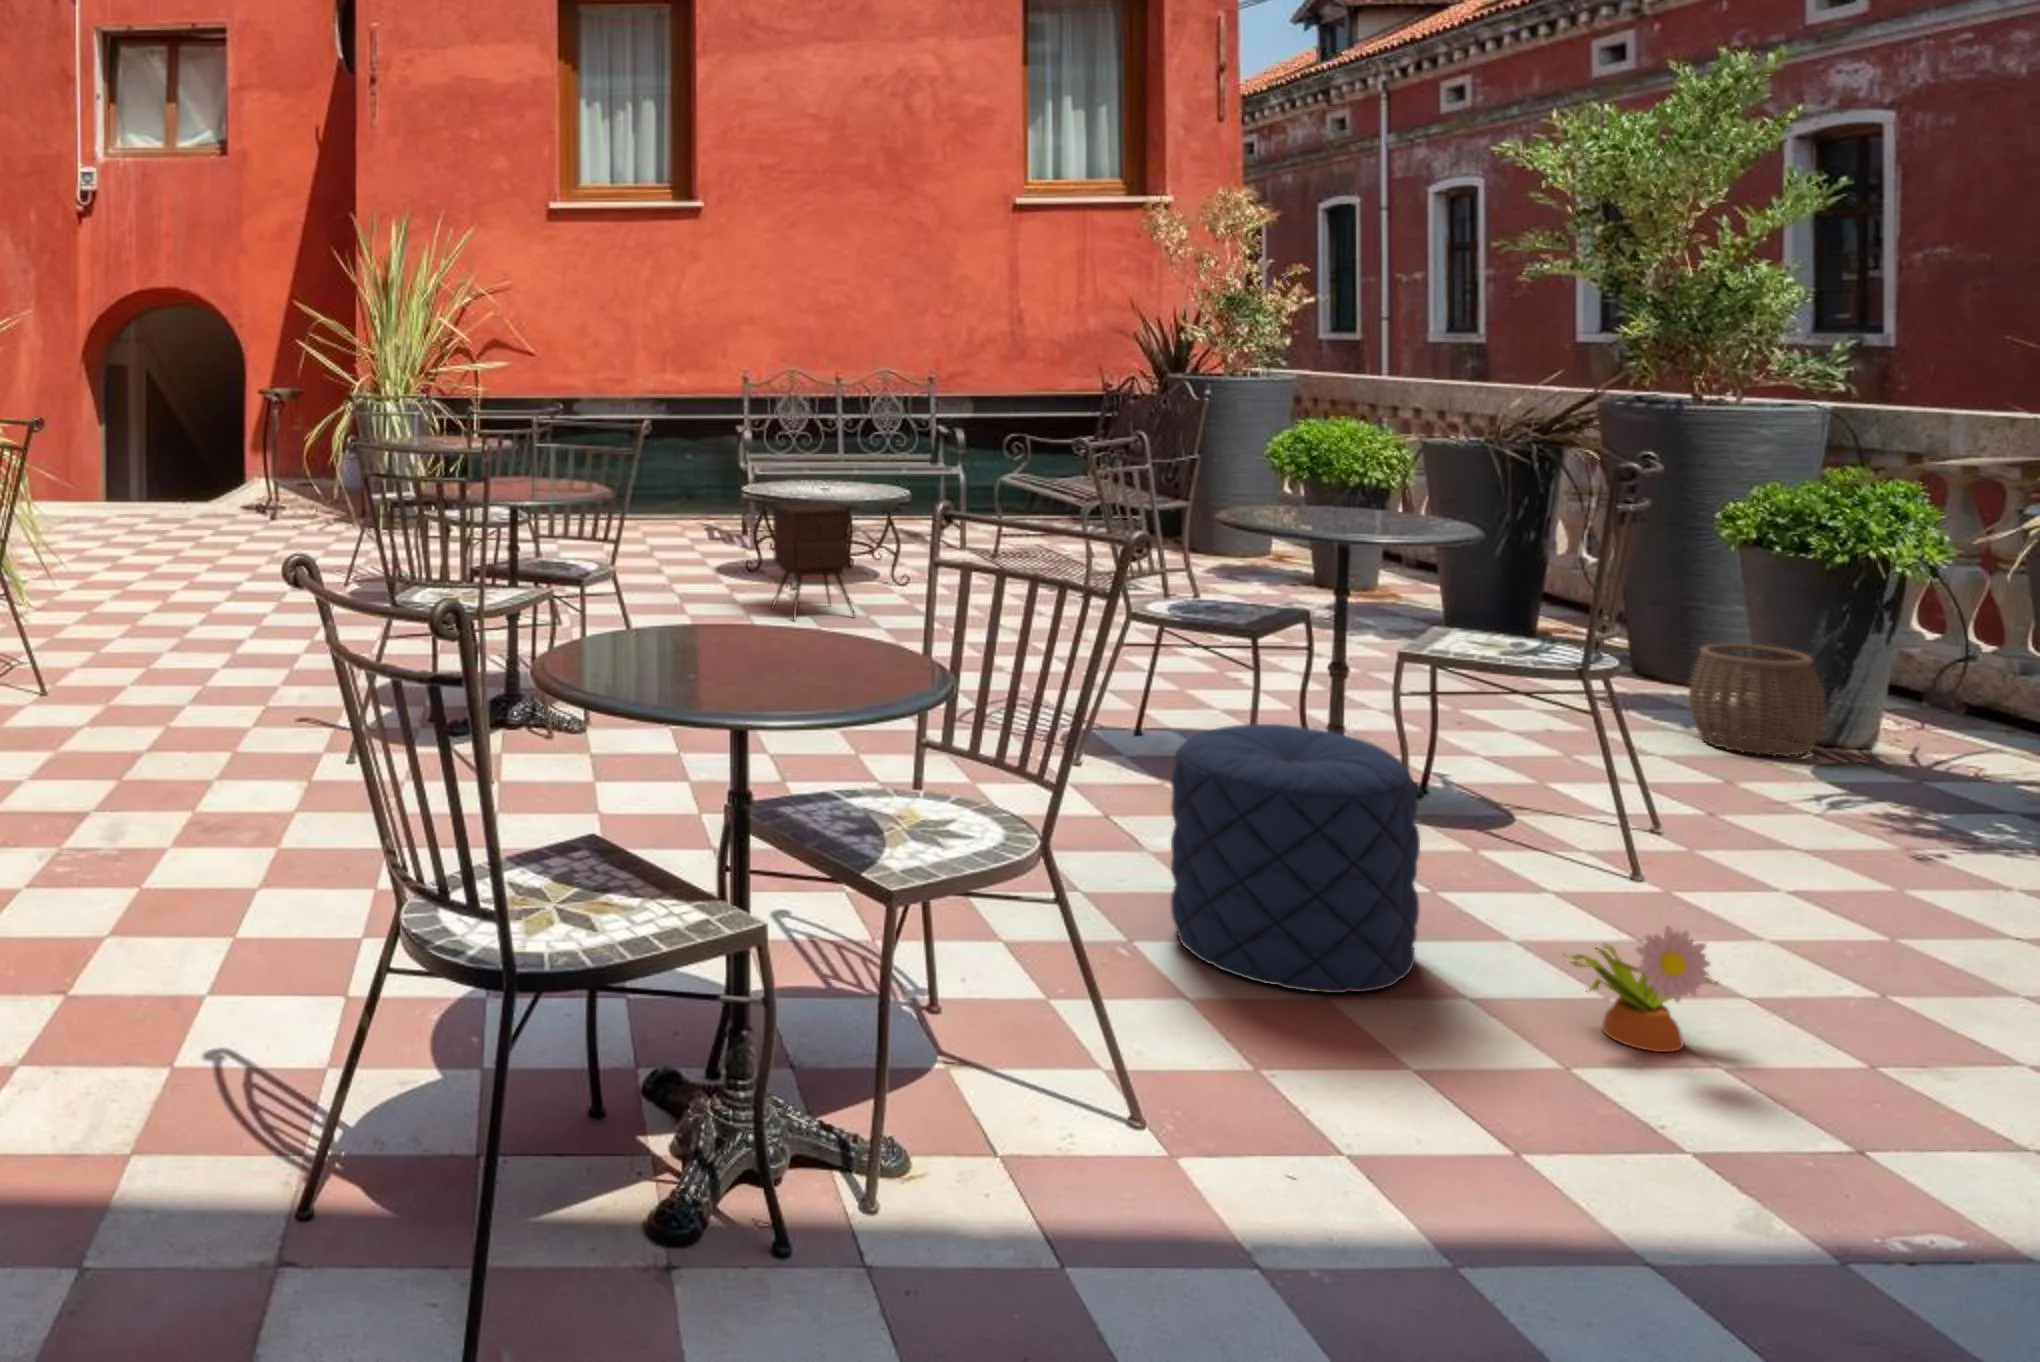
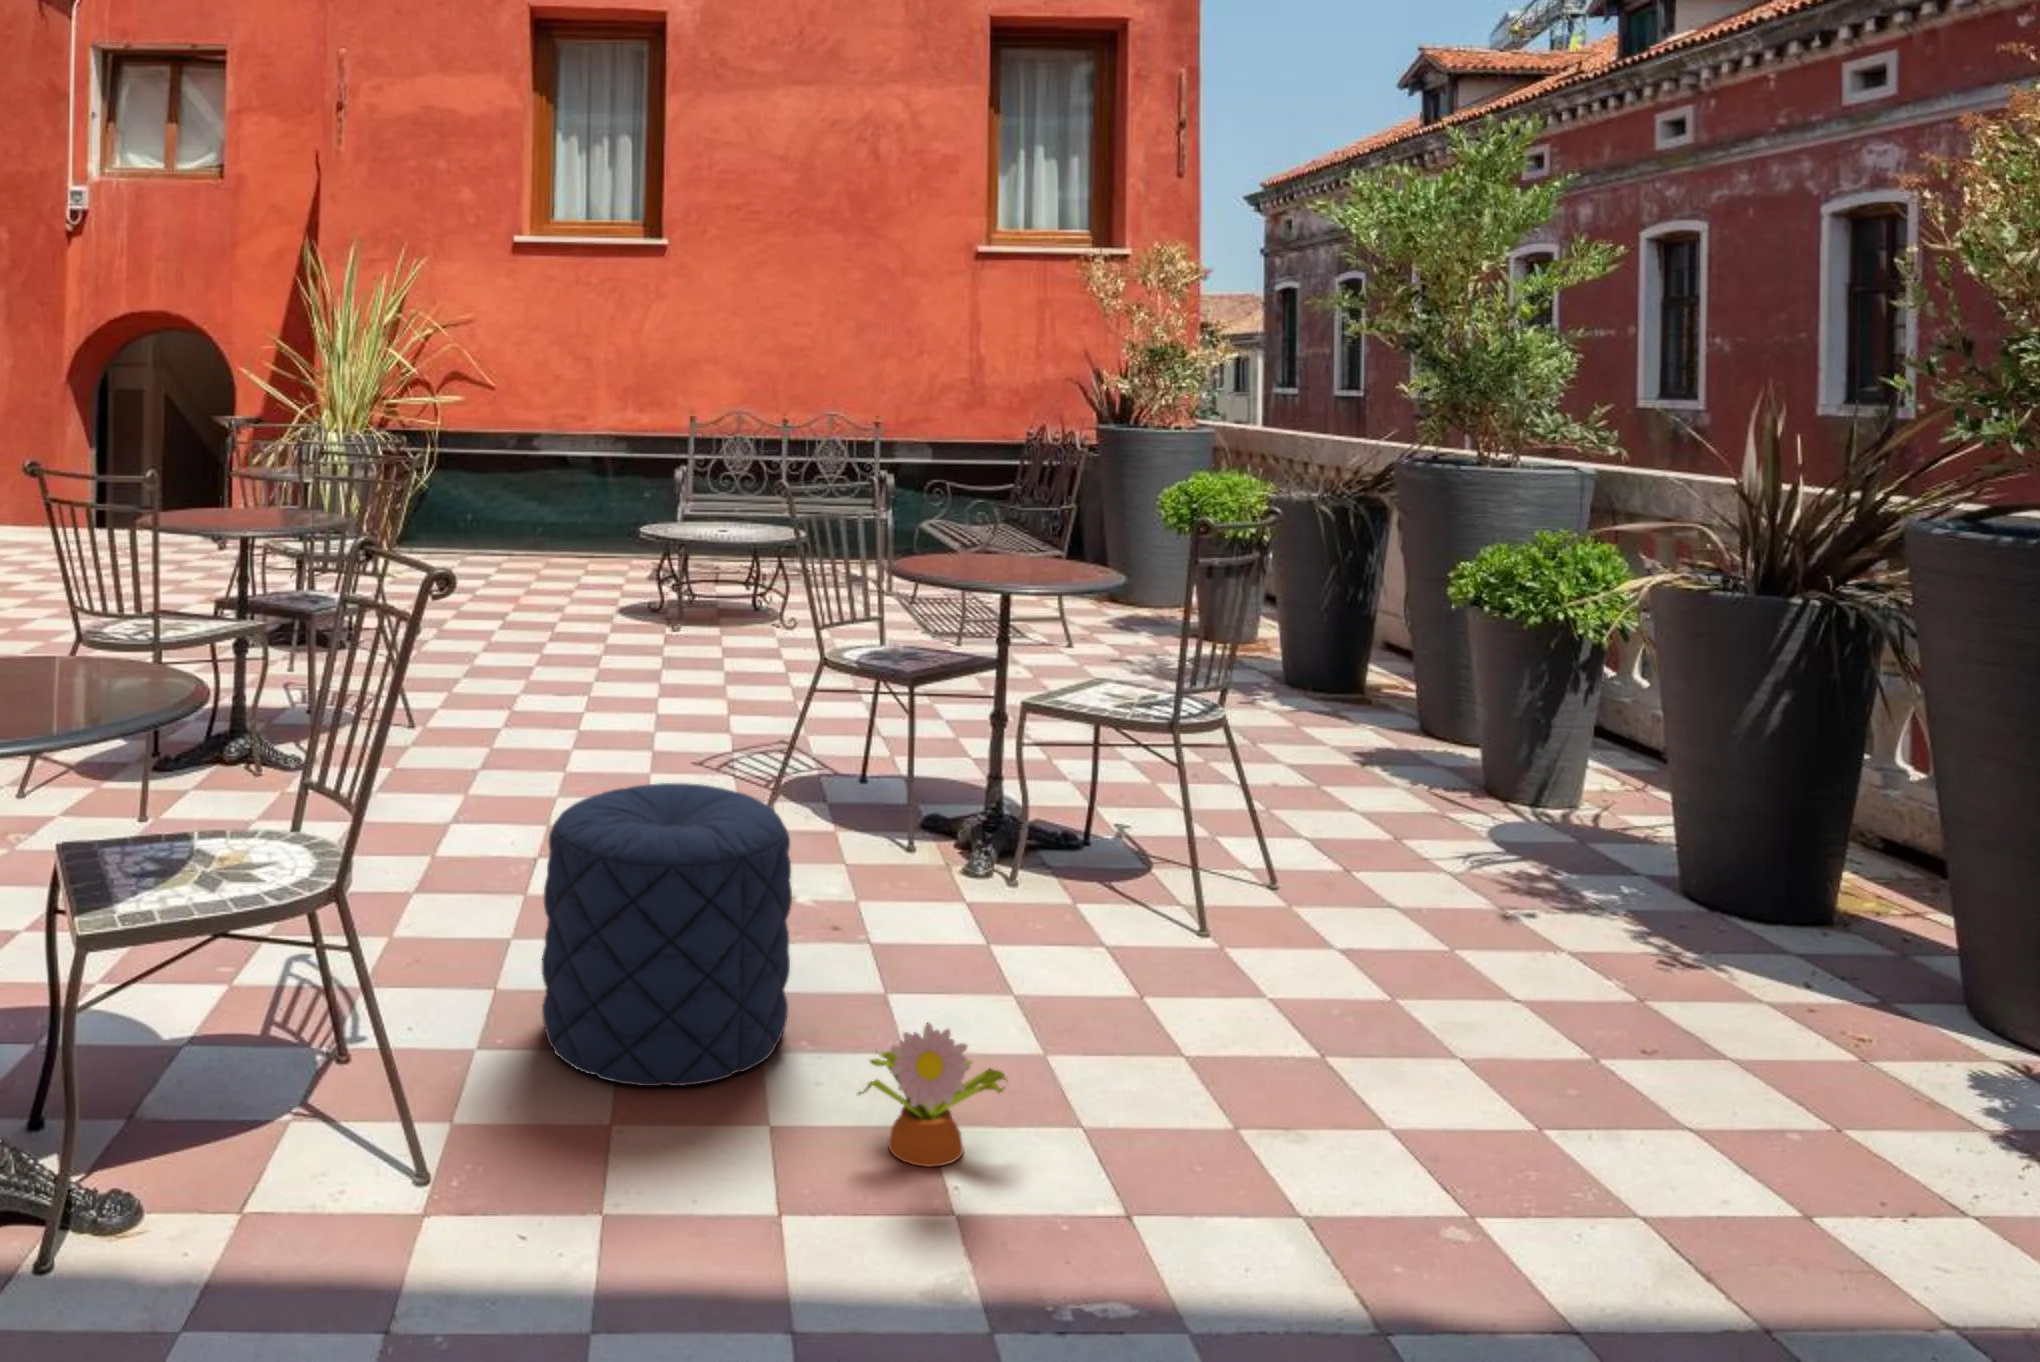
side table: present [772,503,855,619] -> none [593,546,668,667]
woven basket: present [1689,644,1826,756] -> none [1367,718,1495,841]

